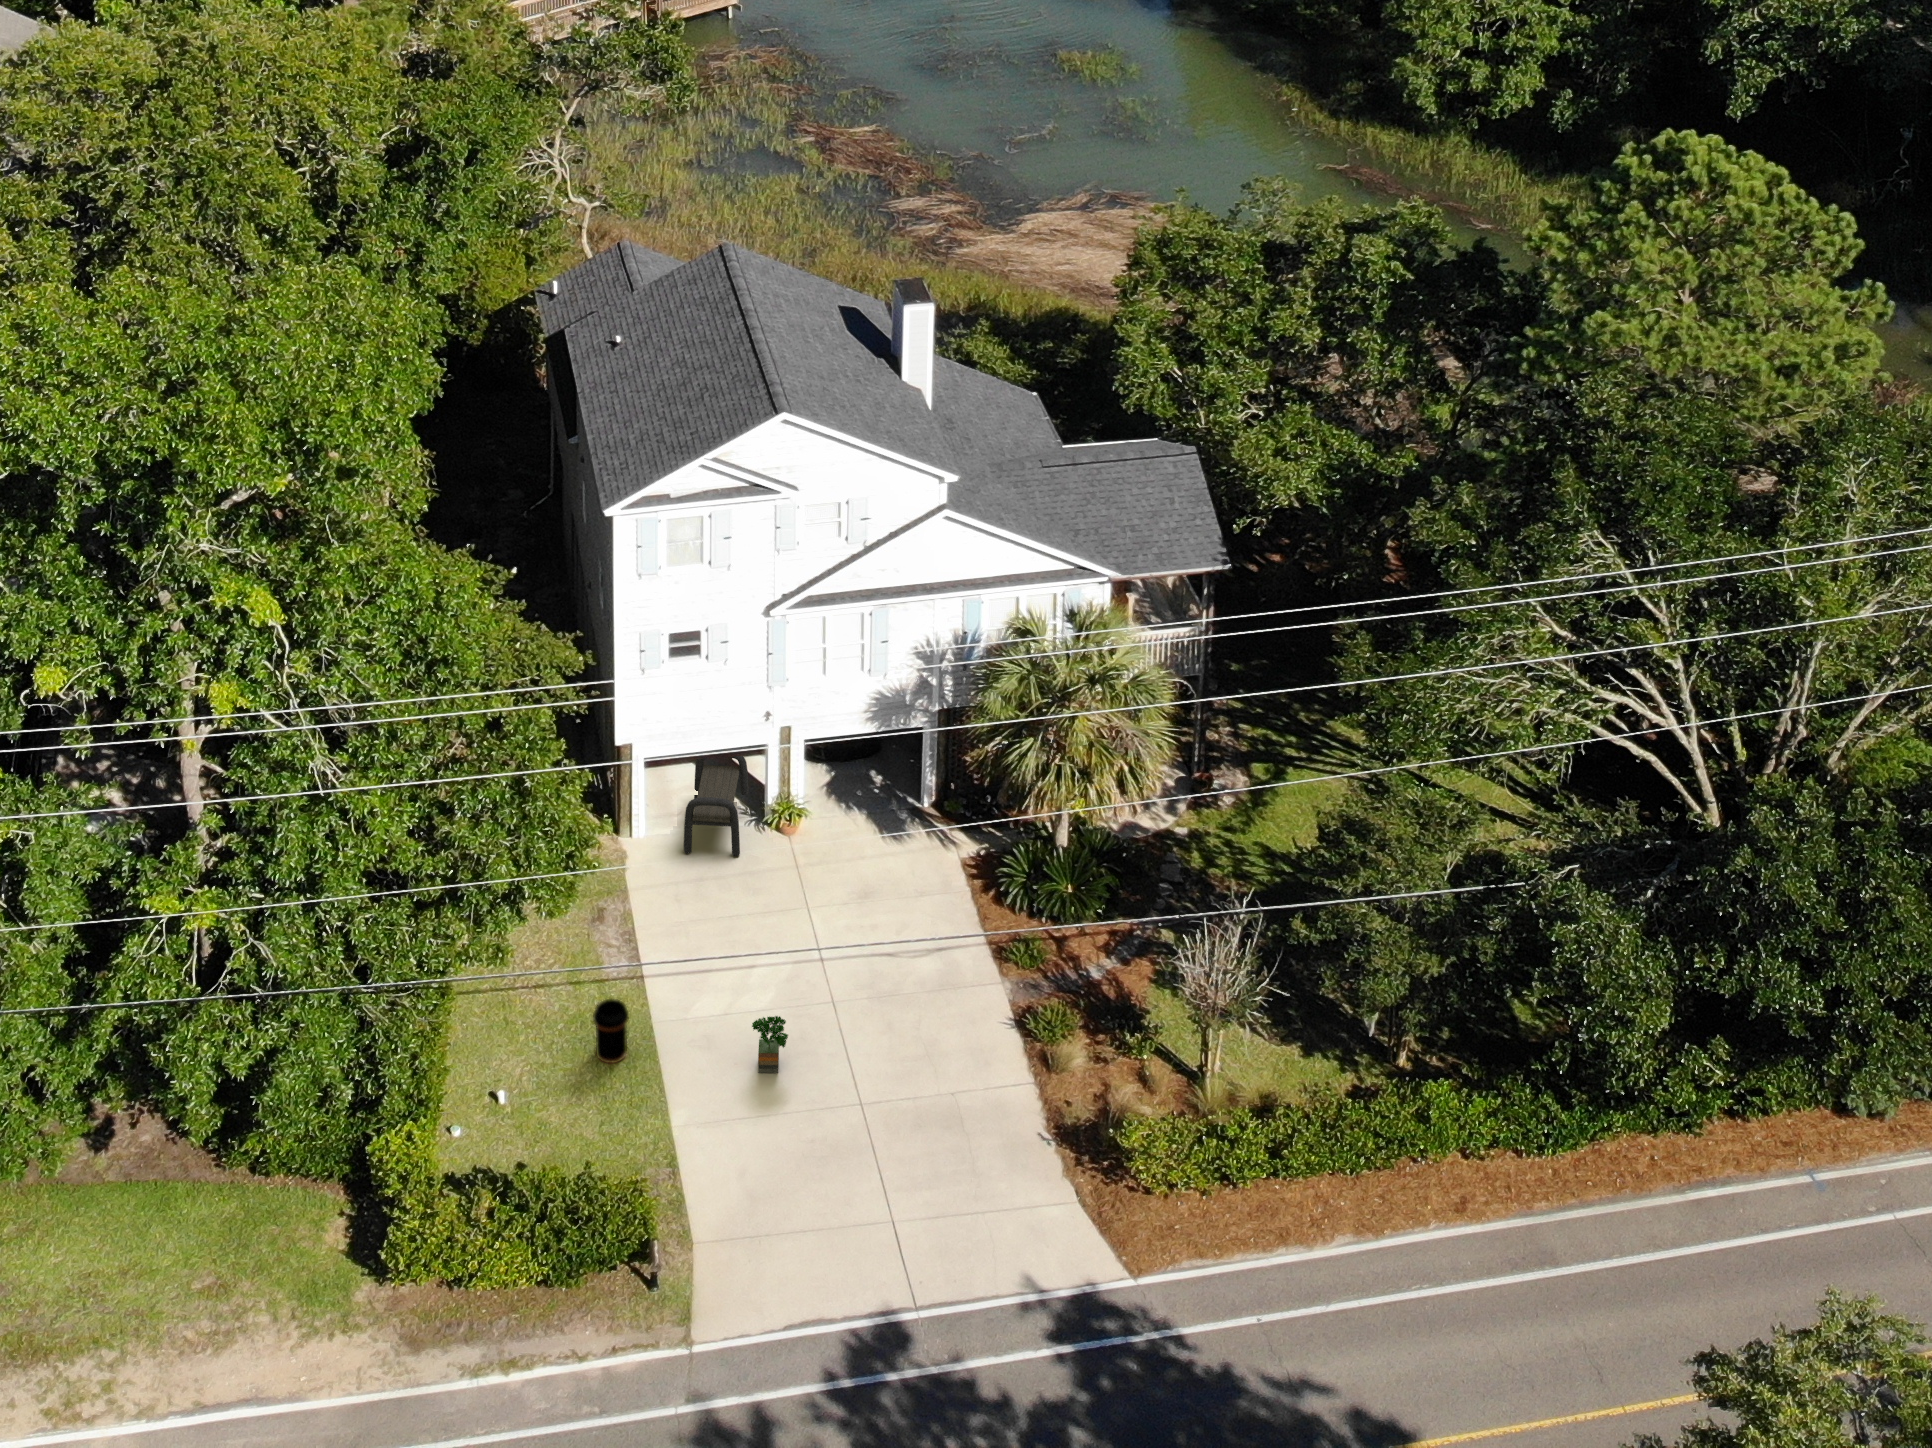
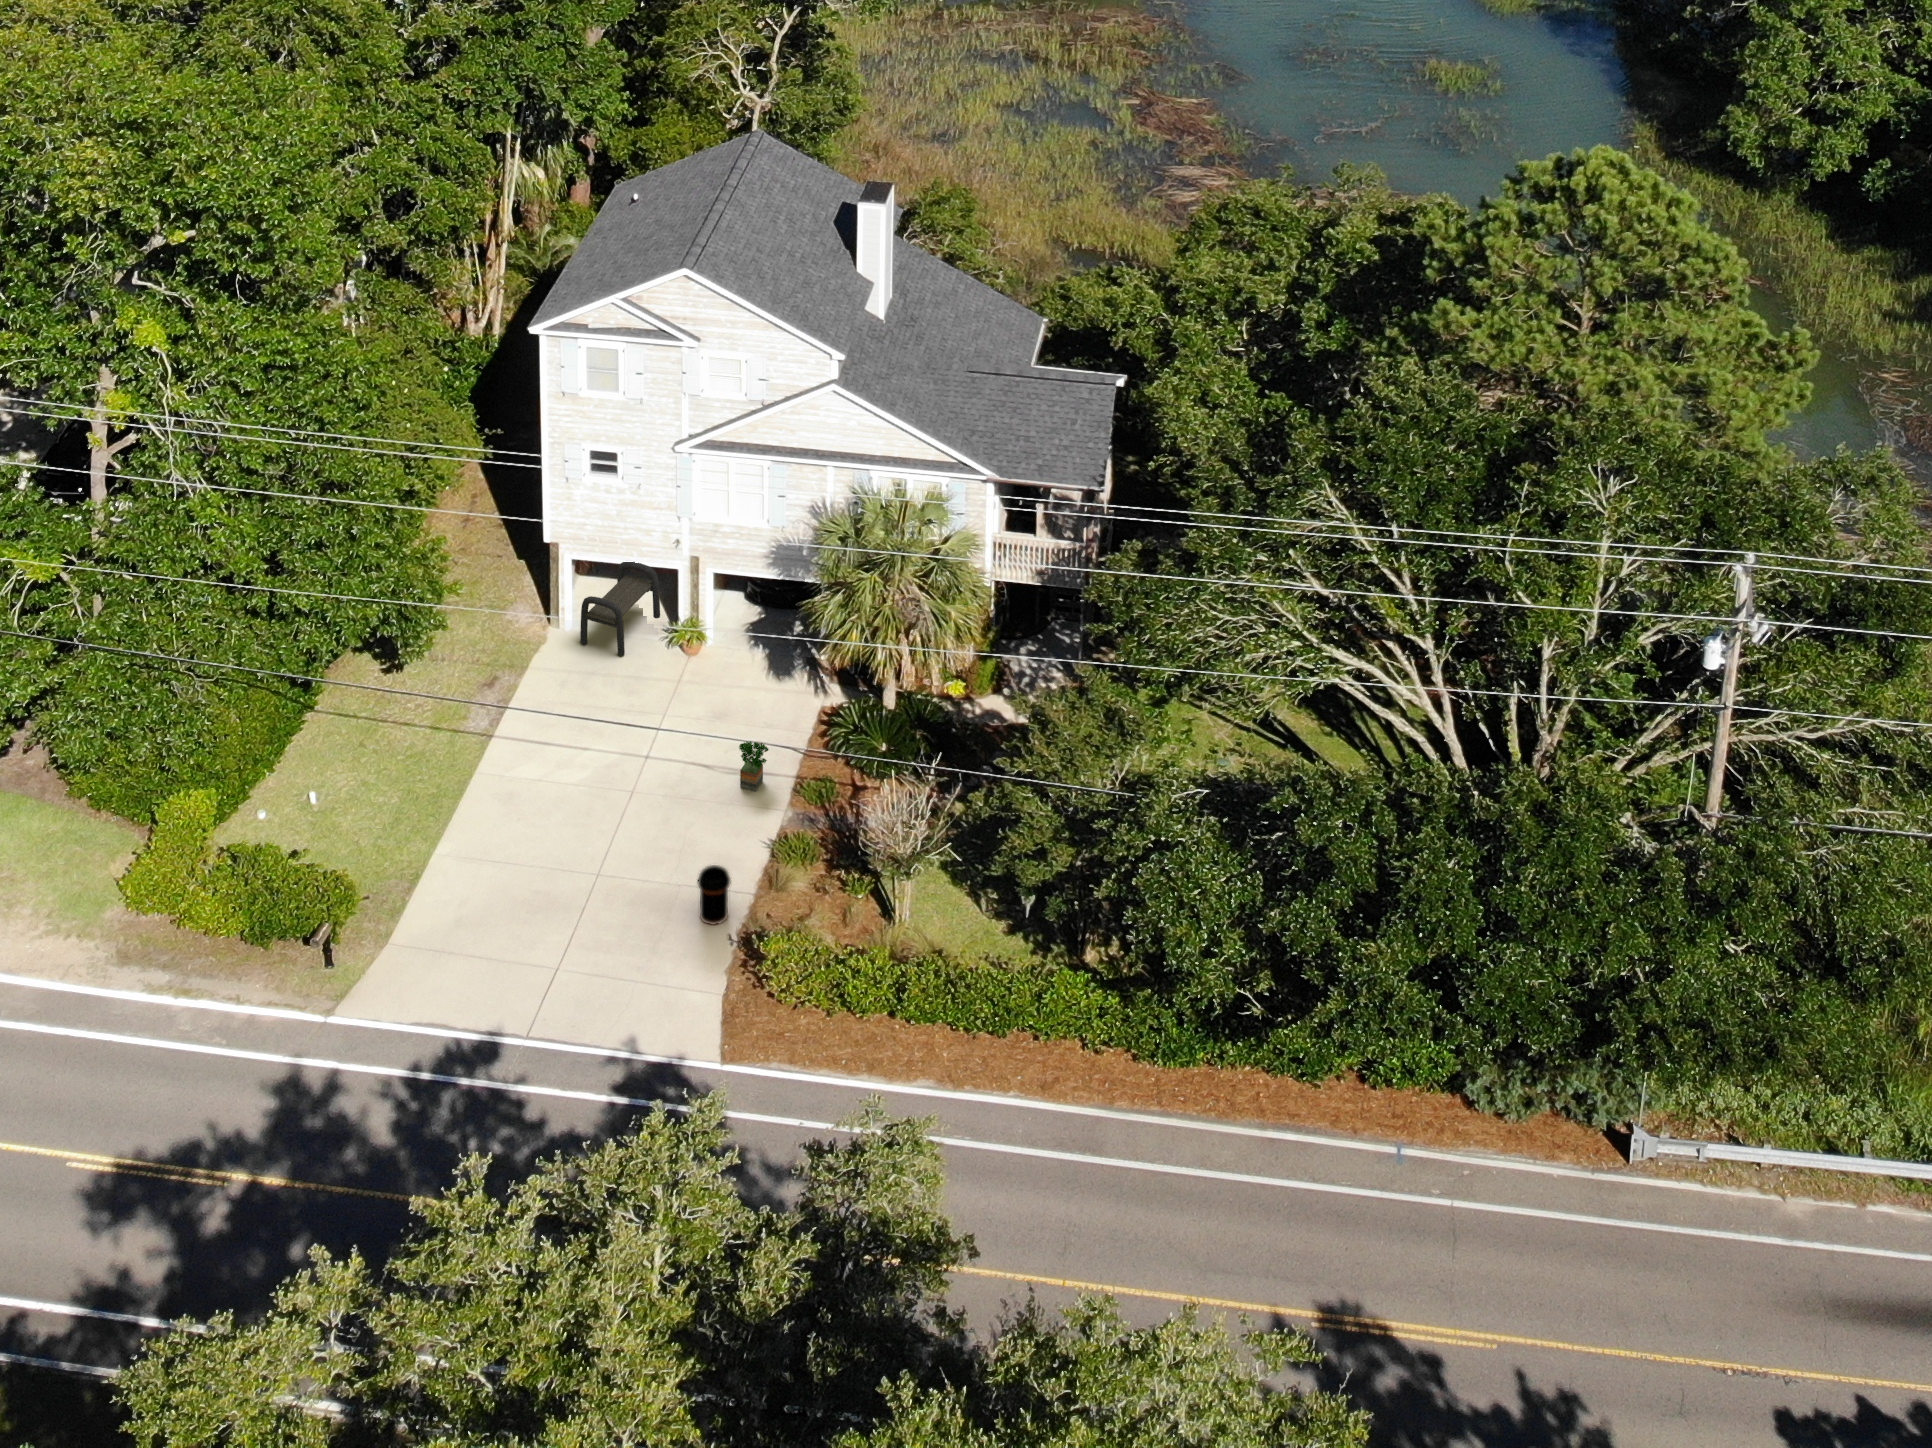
trash can: present [593,999,629,1063] -> present [698,865,731,925]
potted tree: present [752,1016,788,1073] -> present [739,741,769,791]

